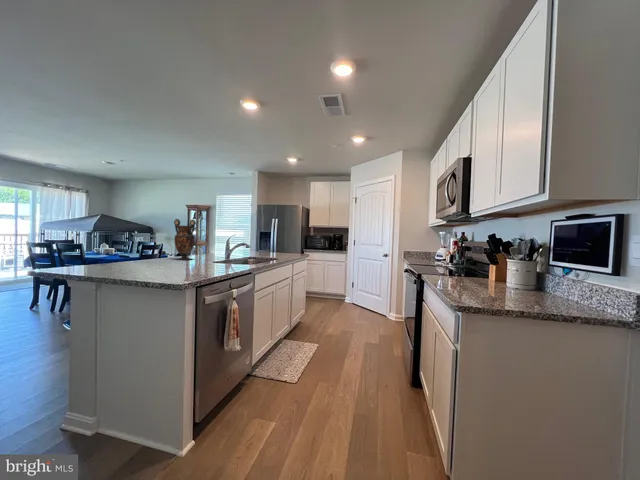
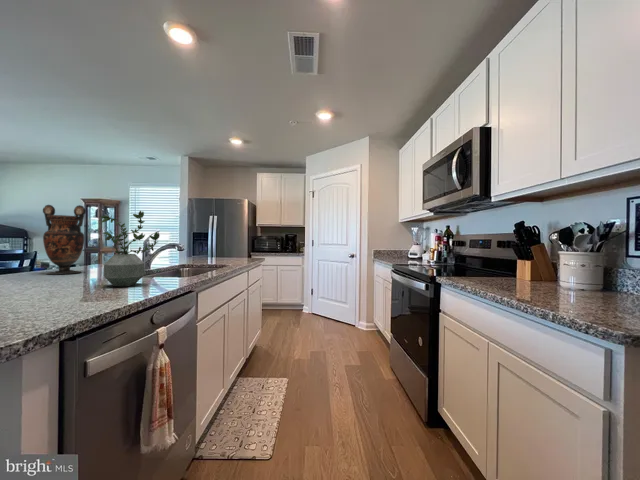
potted plant: none [206,226,235,268] -> present [101,211,160,286]

